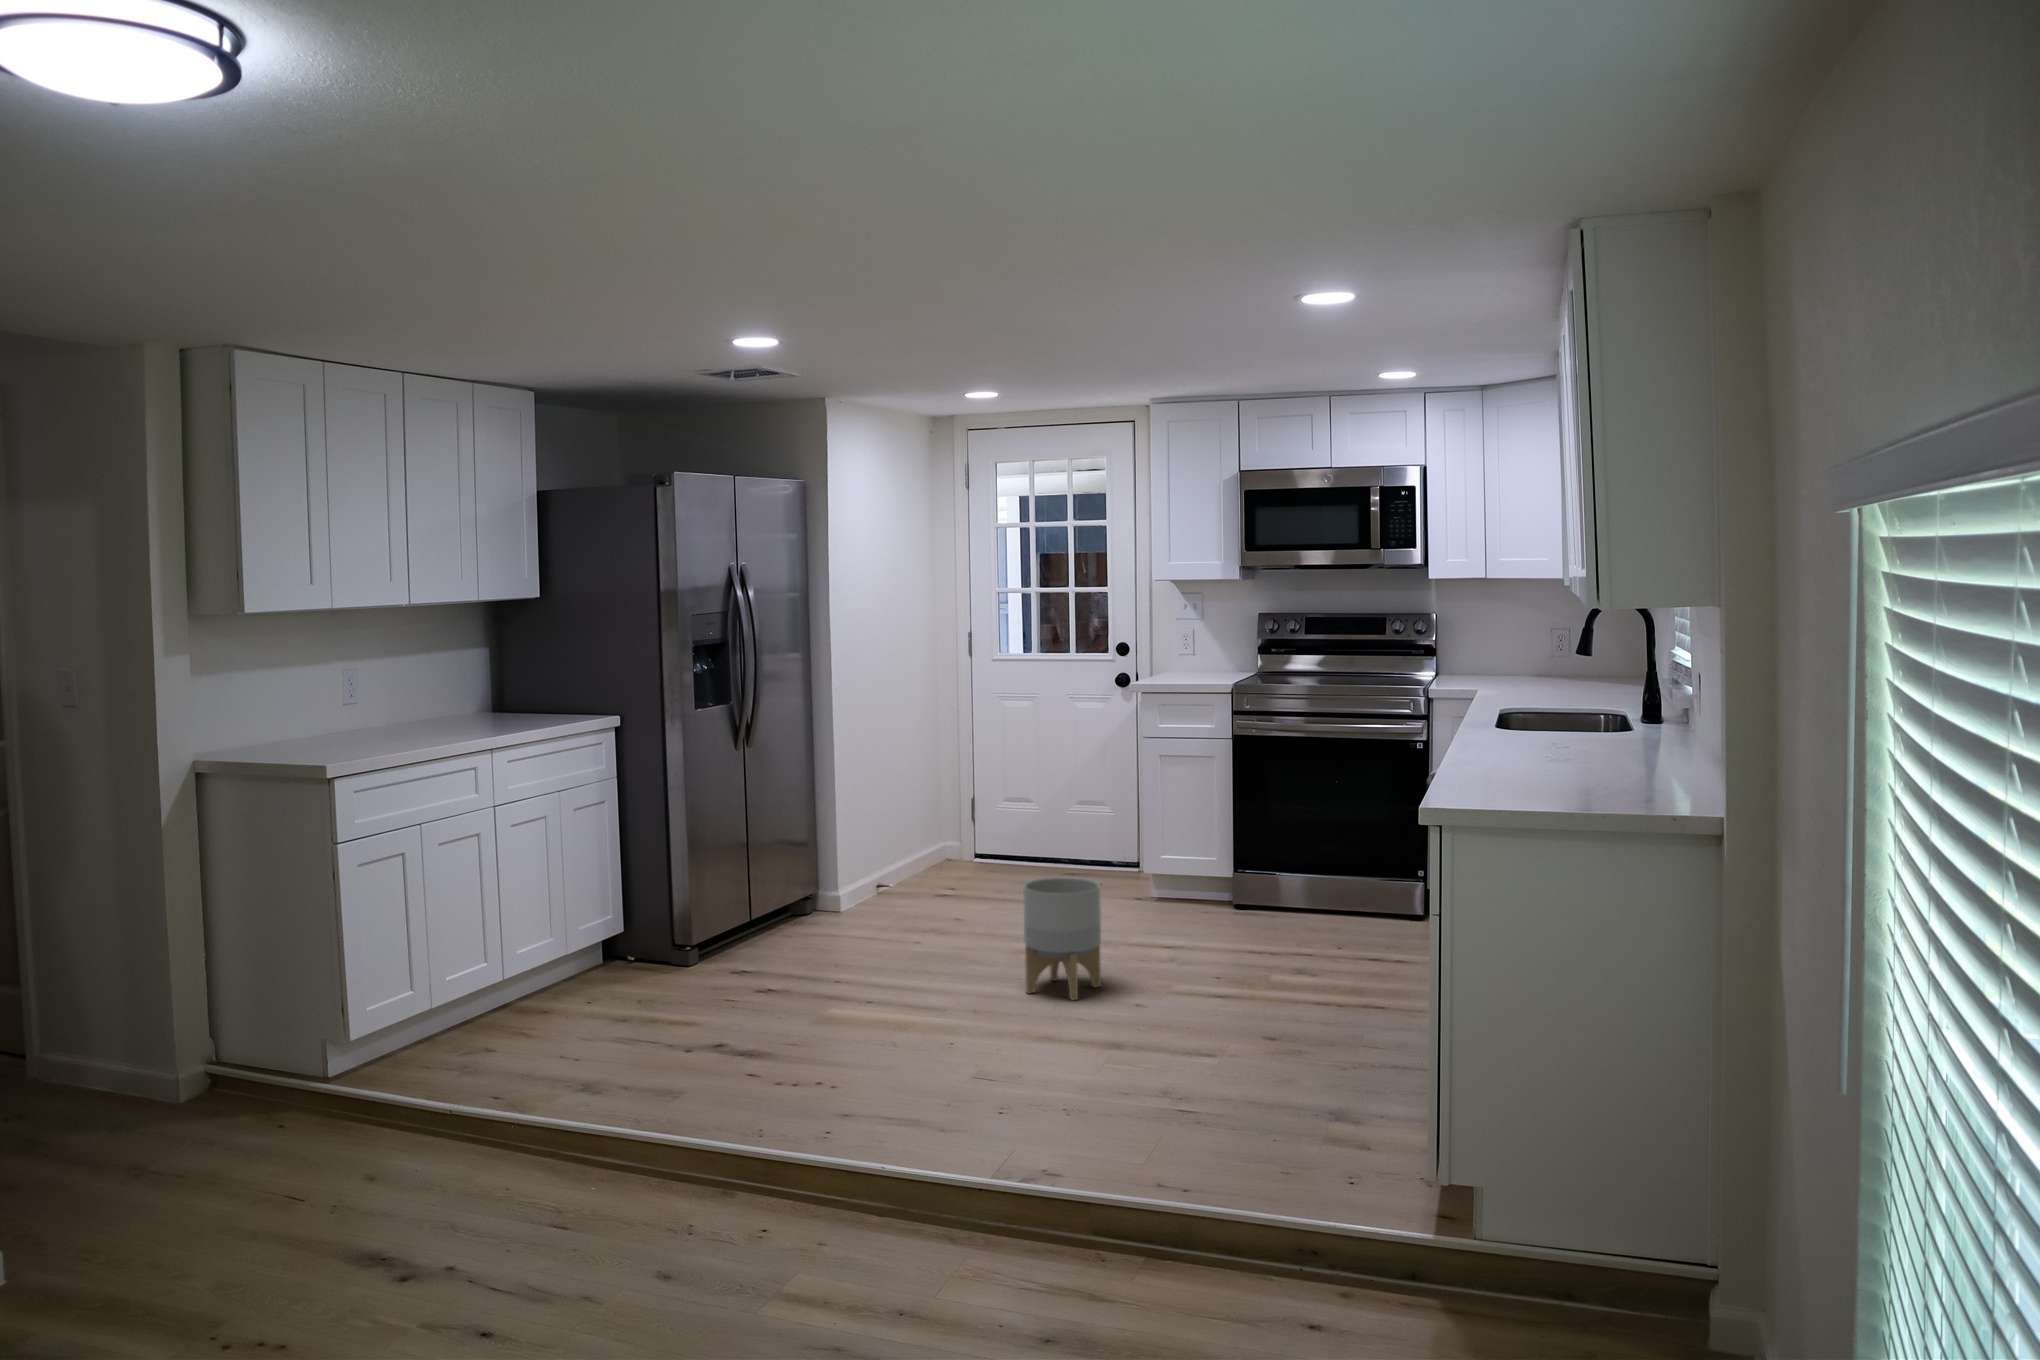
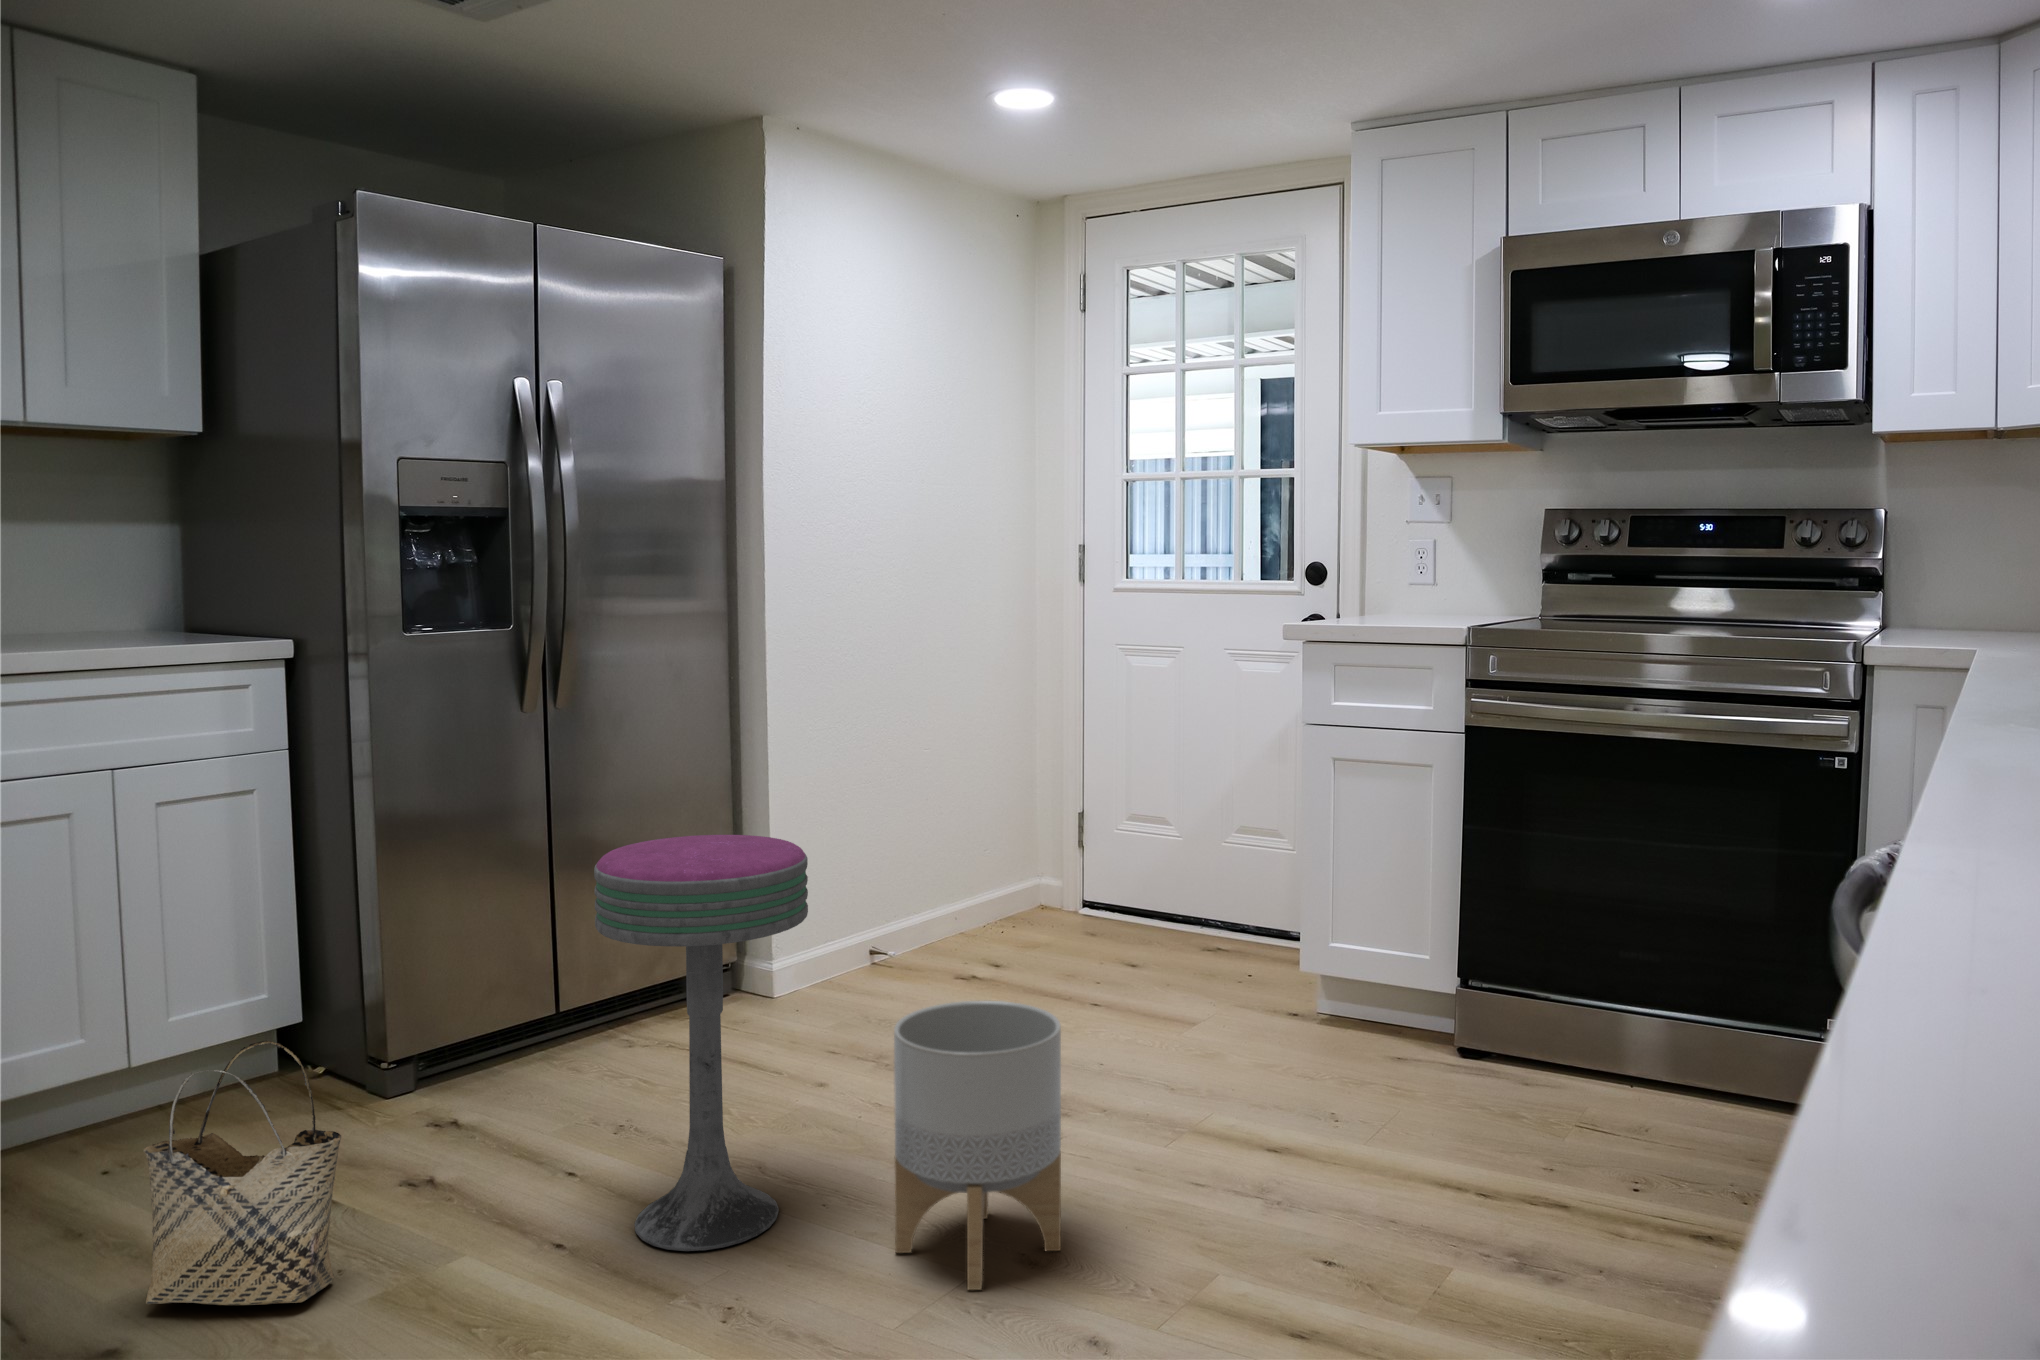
bar stool: none [872,806,972,1001] -> present [594,835,808,1251]
woven basket: none [698,913,783,1034] -> present [143,1041,341,1305]

